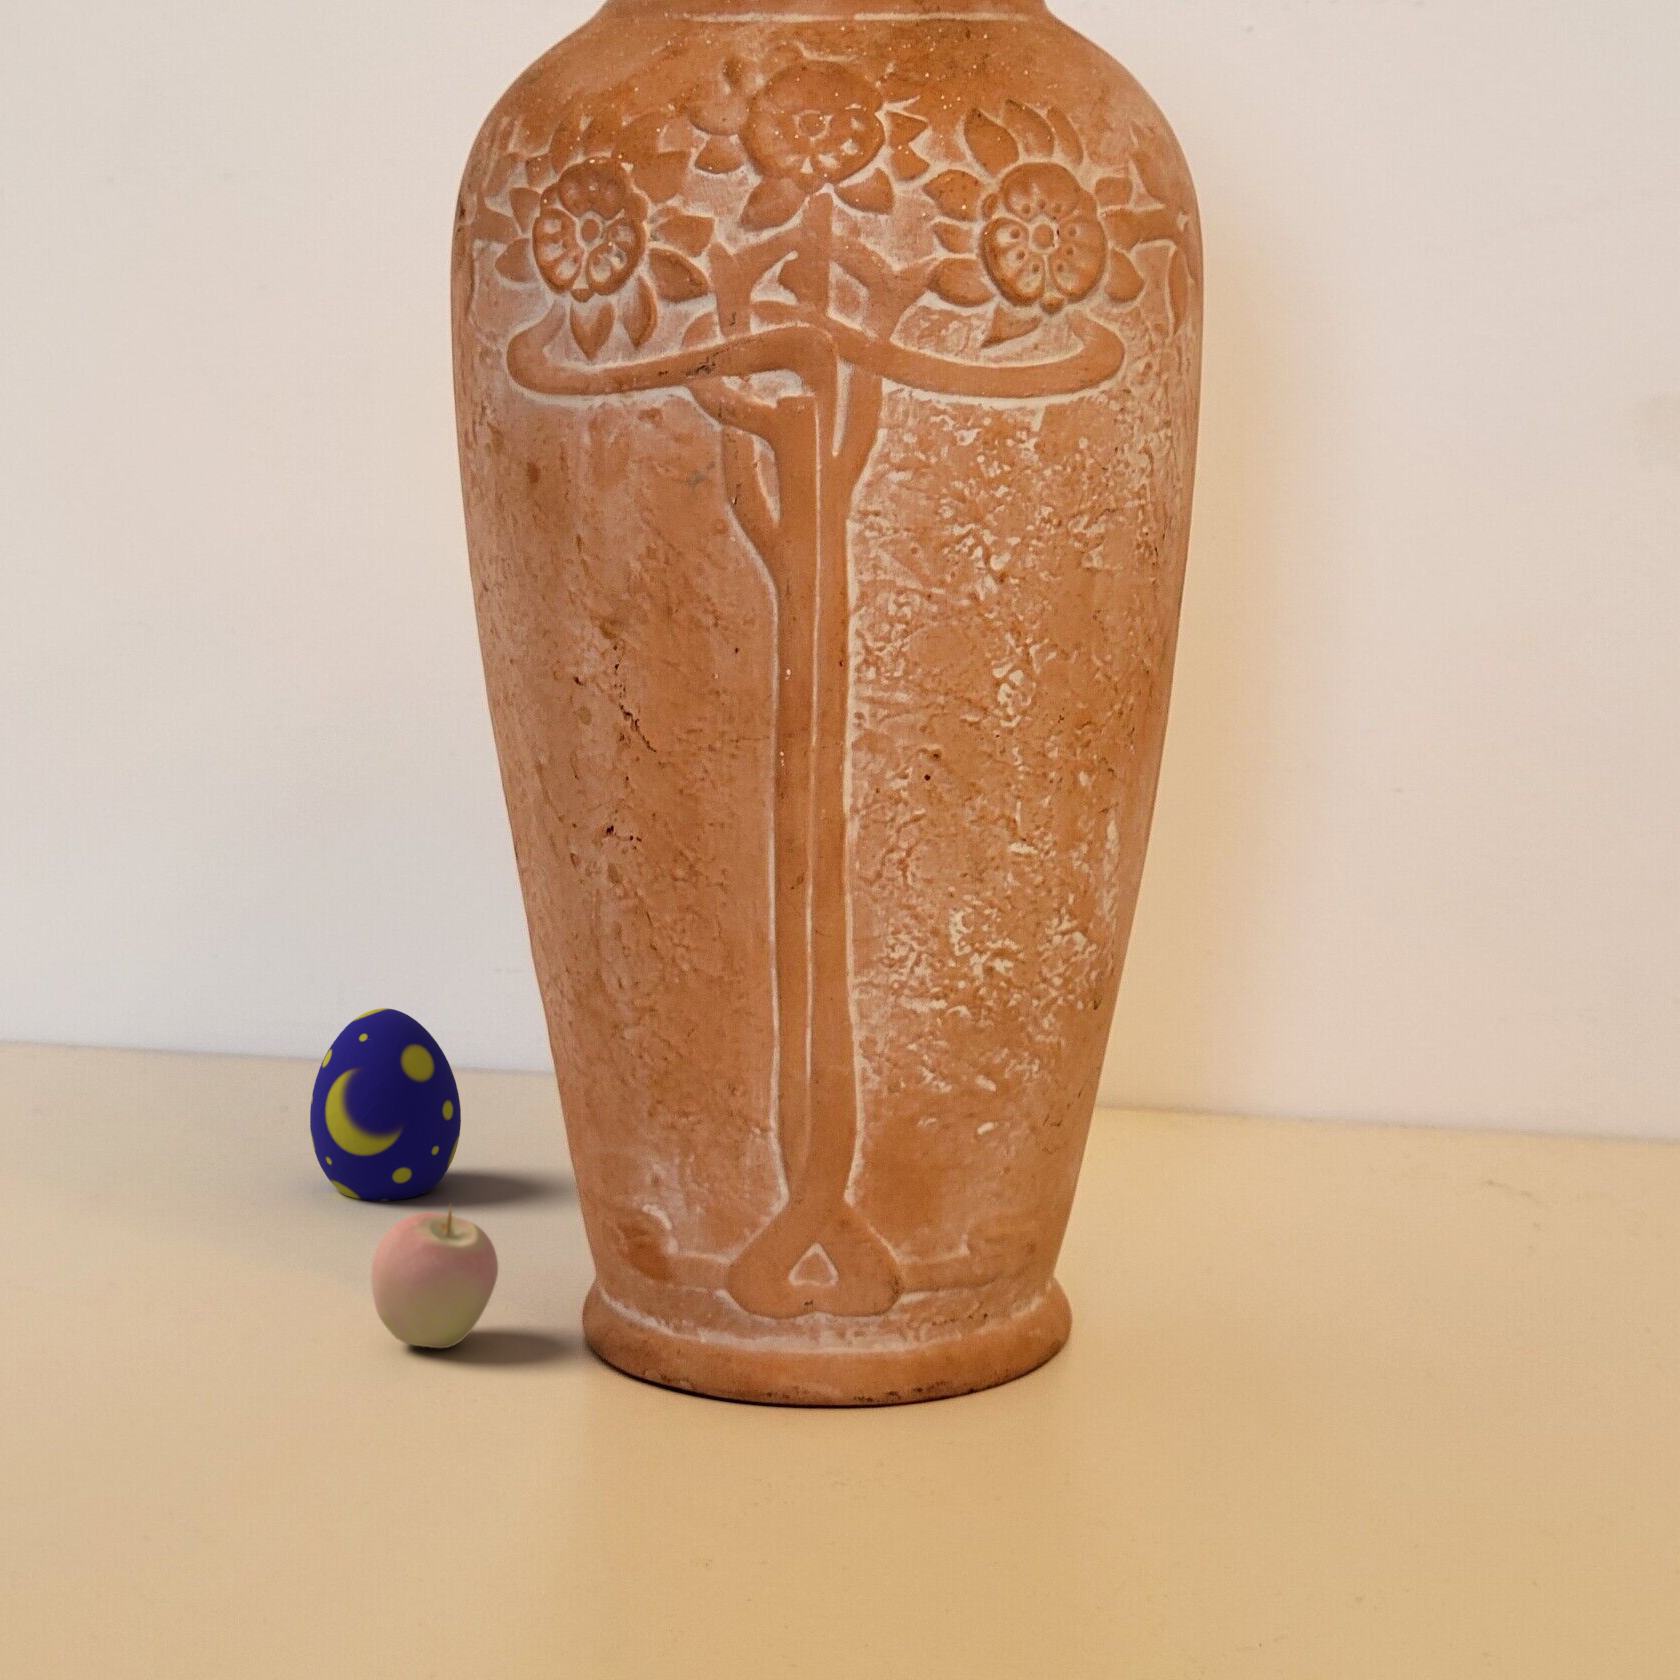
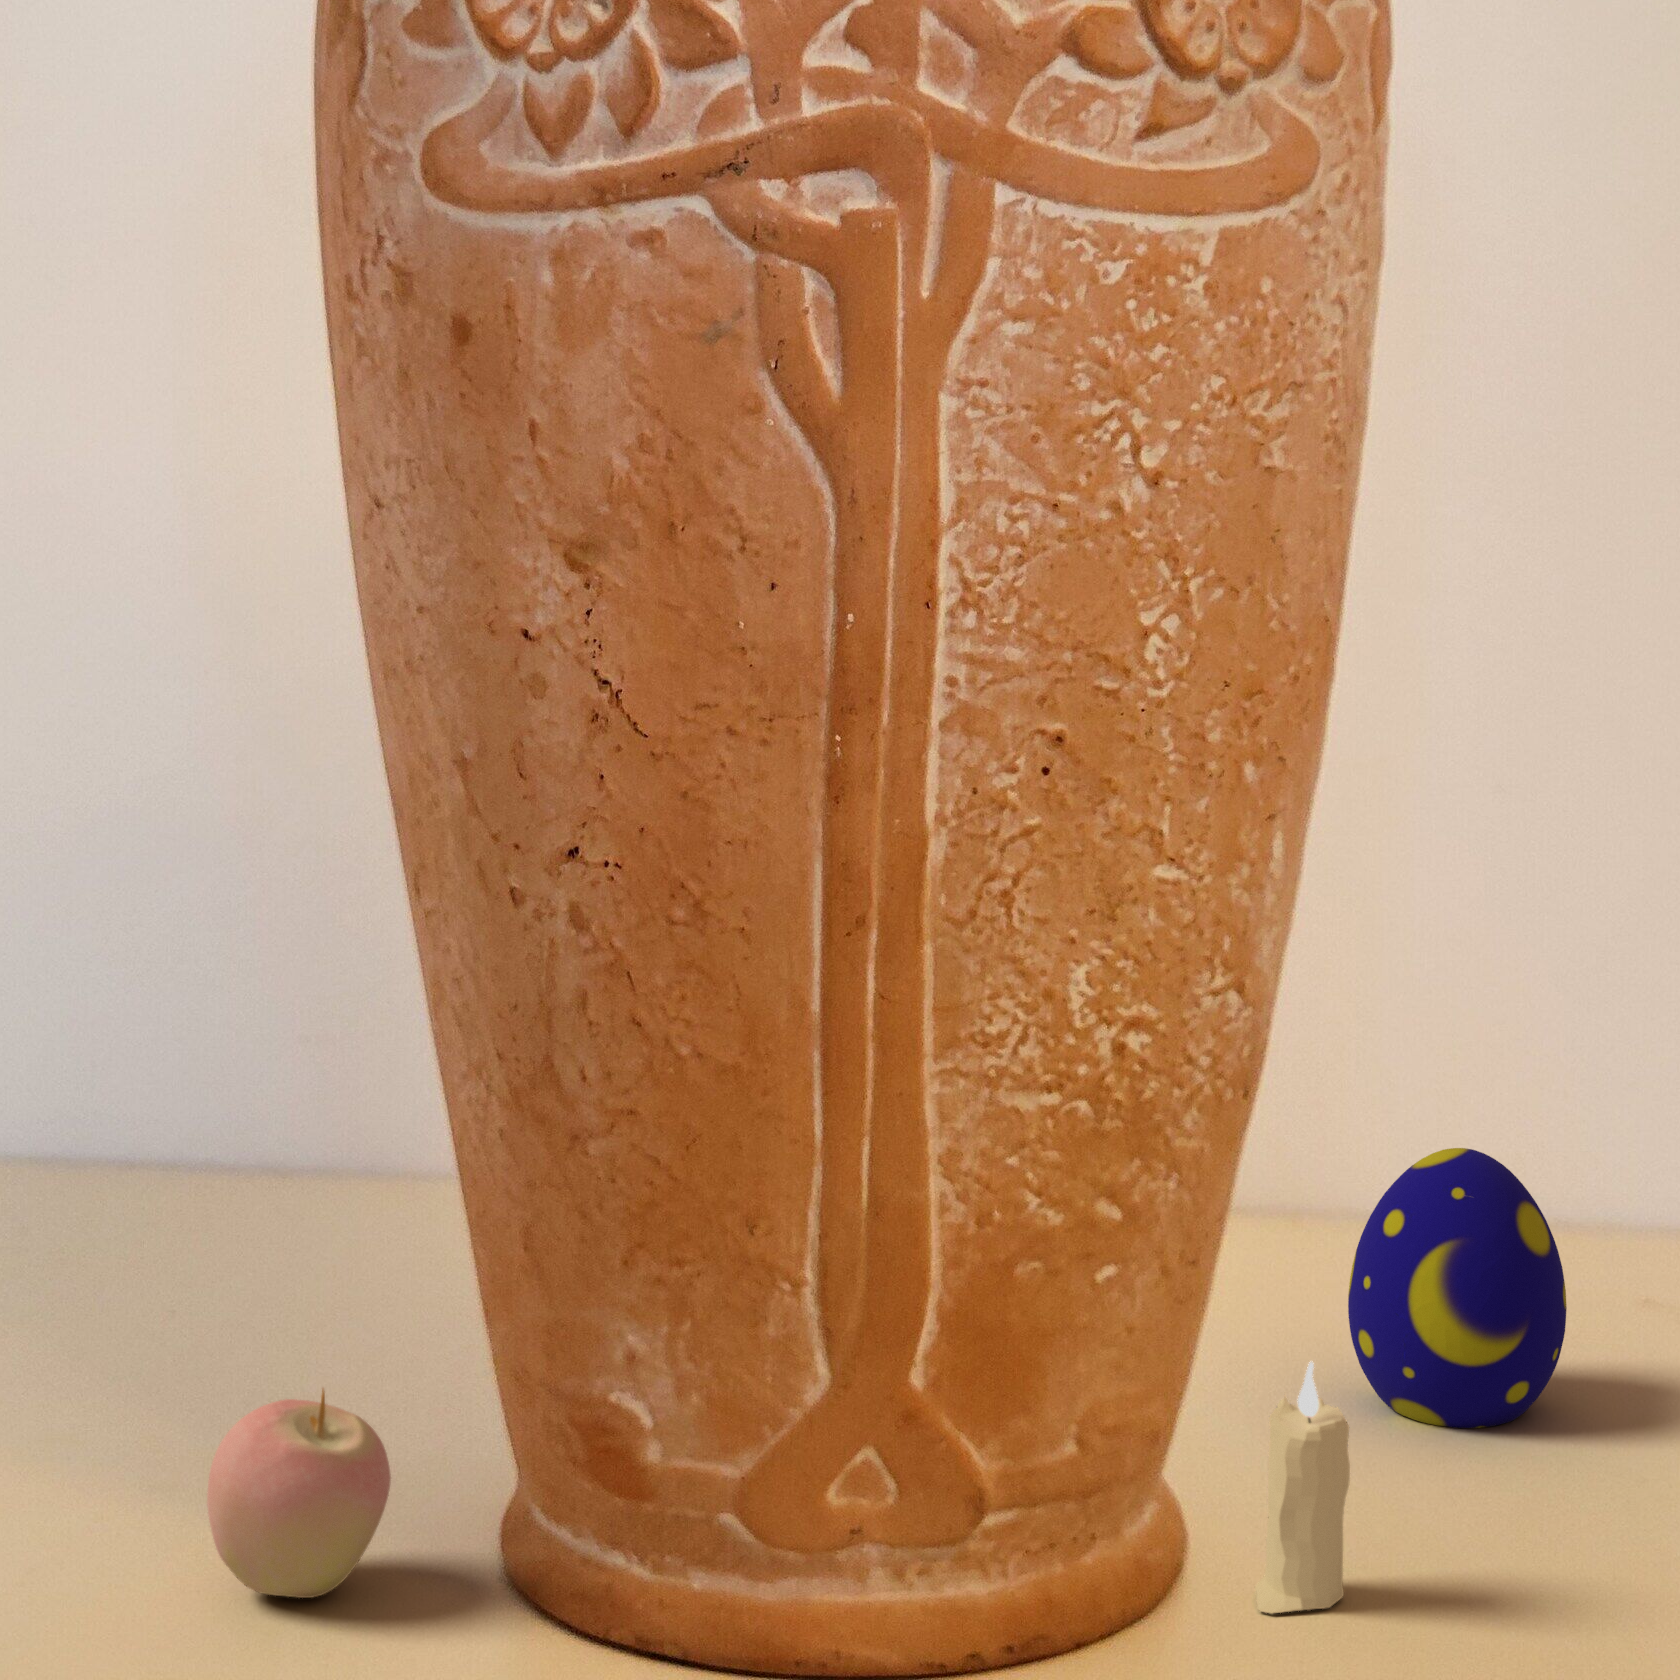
decorative egg: present [310,1008,461,1201] -> present [1348,1148,1567,1428]
candle: none [1101,1195,1168,1374] -> present [1255,1362,1350,1613]

